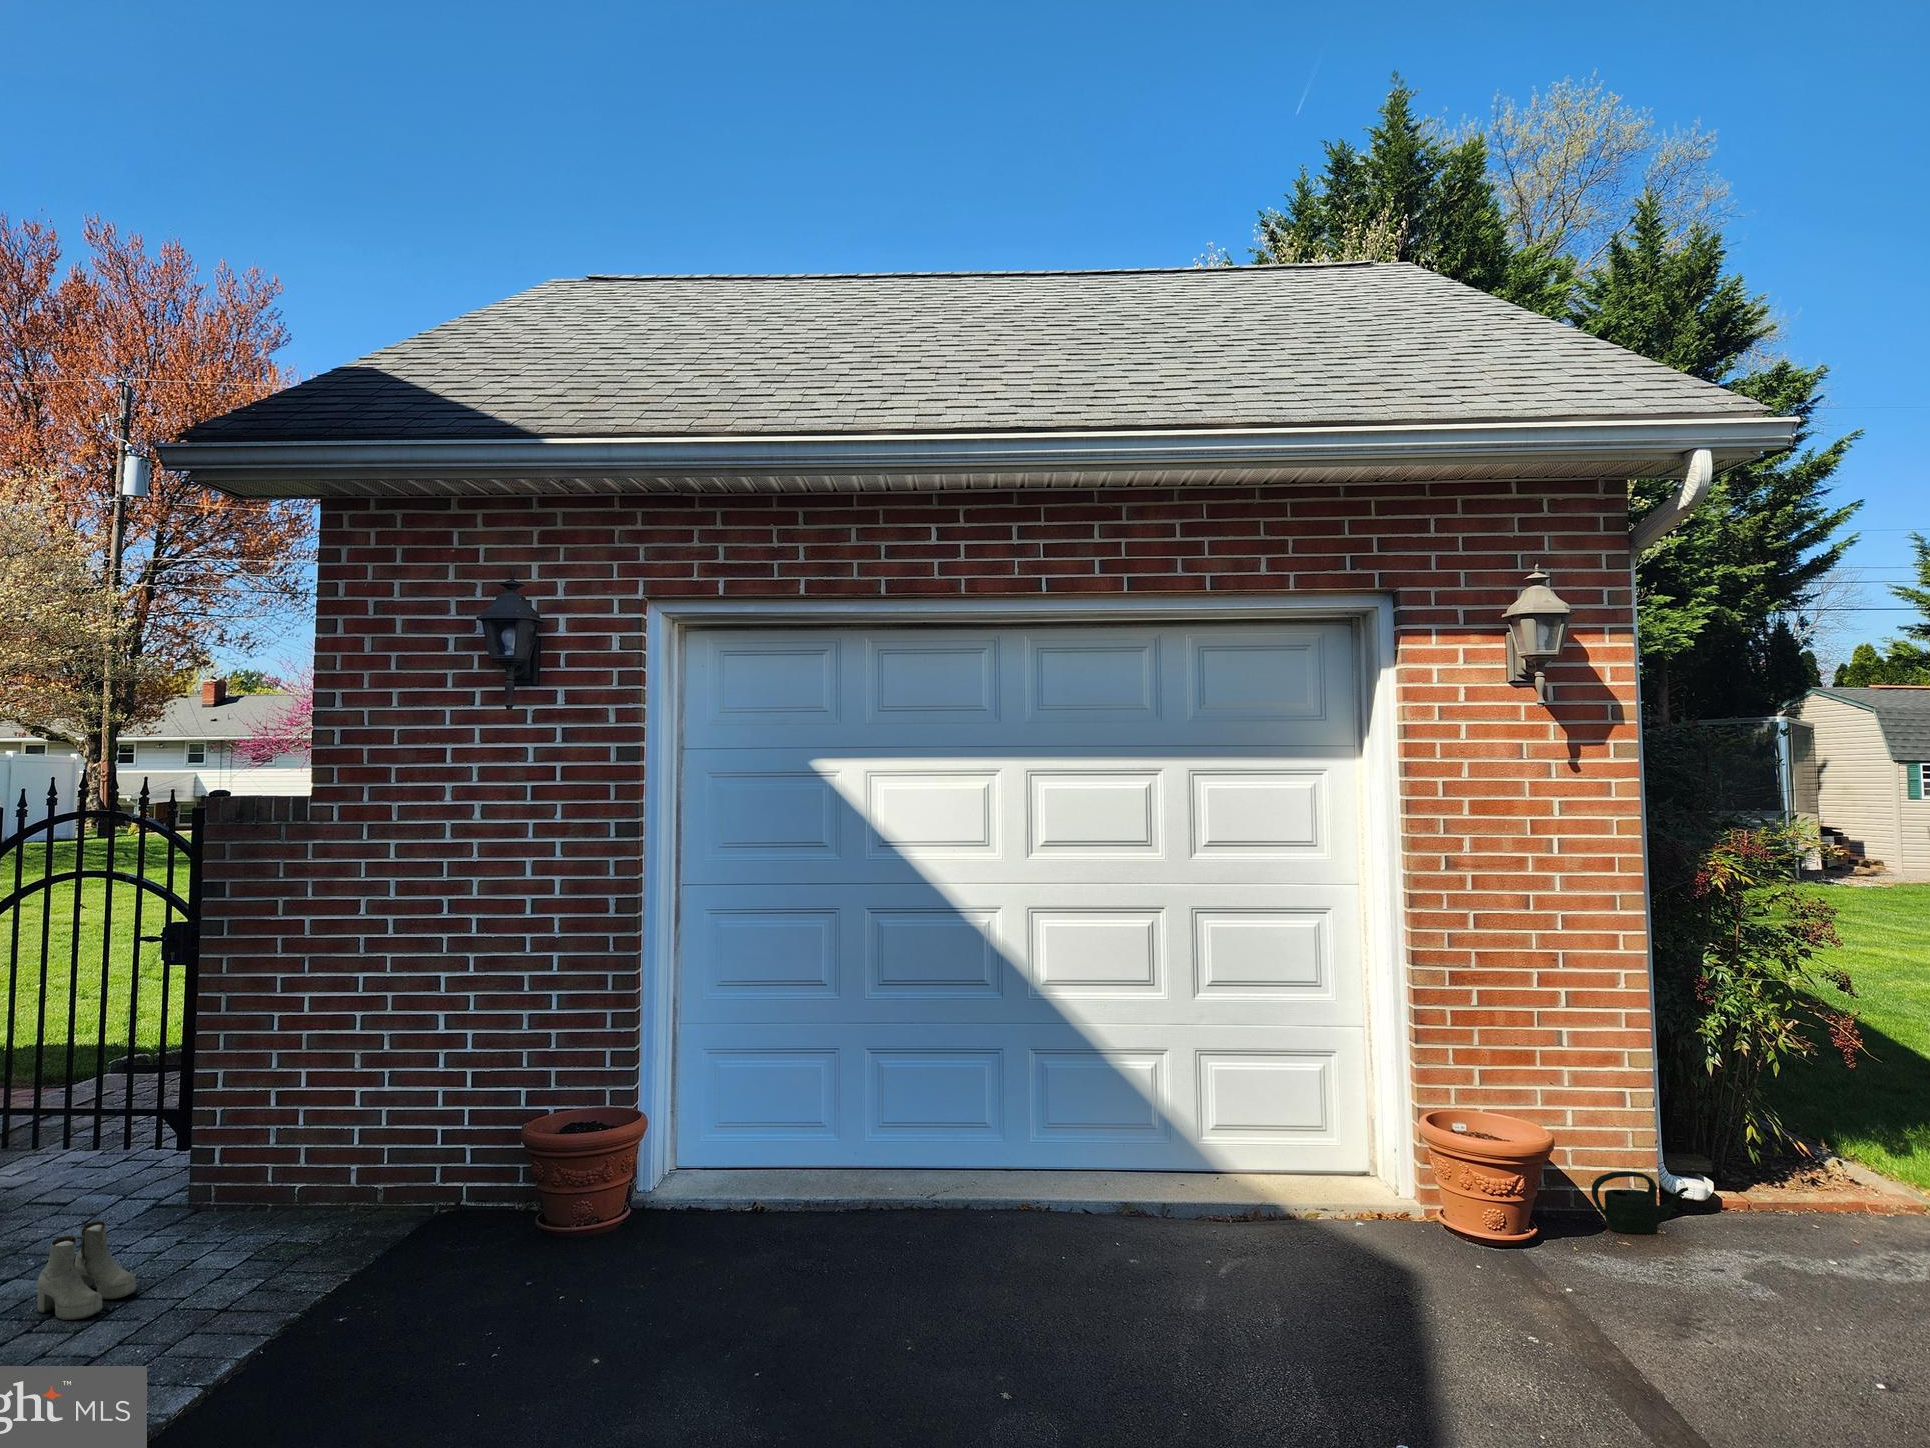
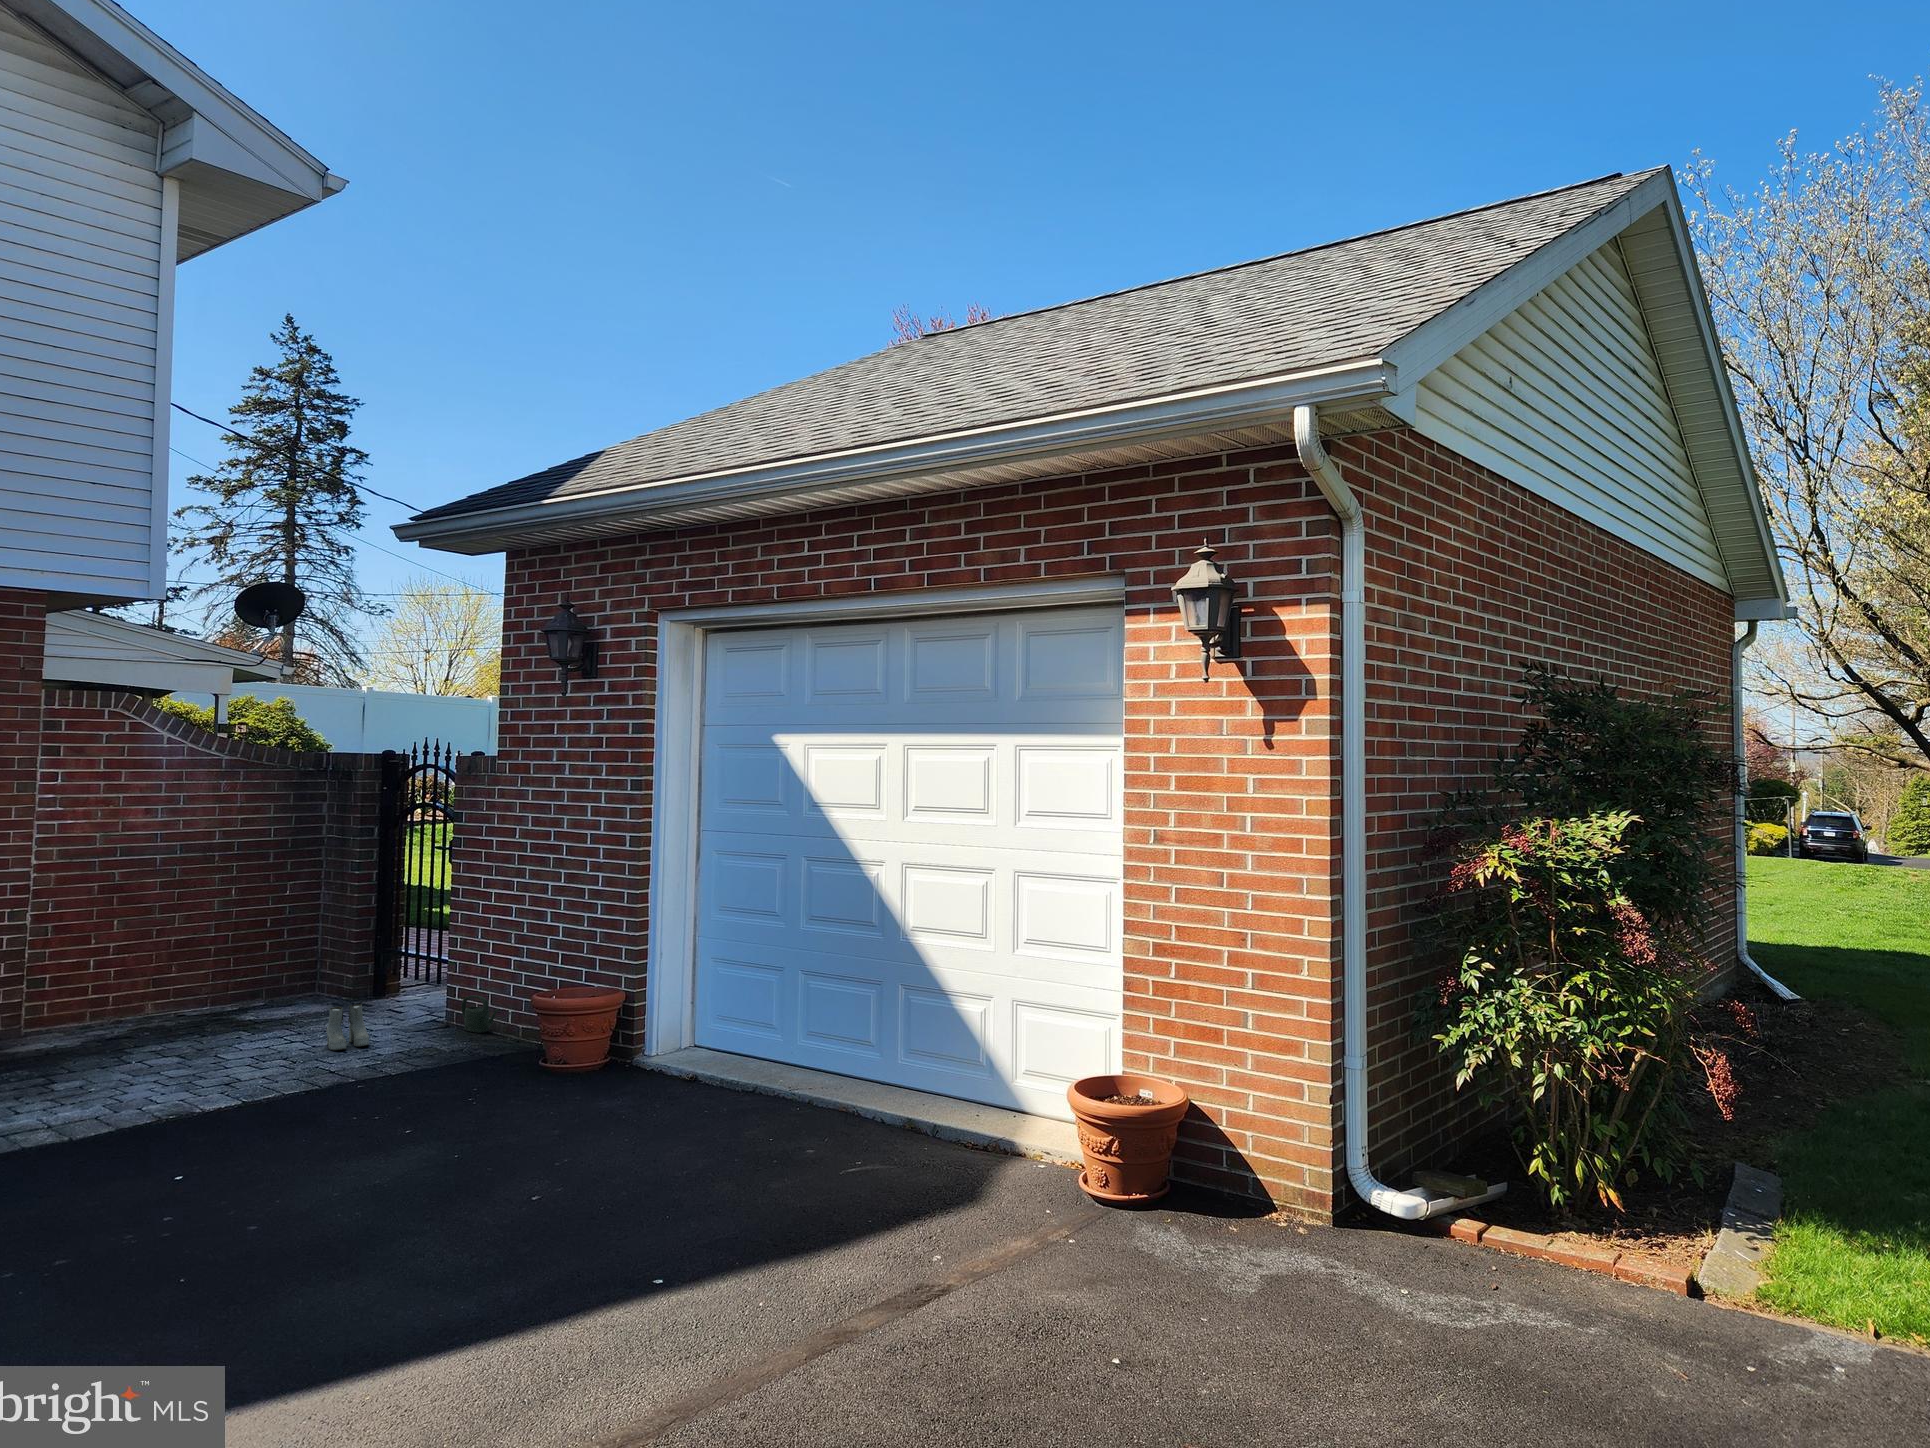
watering can: present [1591,1171,1688,1234] -> present [461,995,500,1033]

